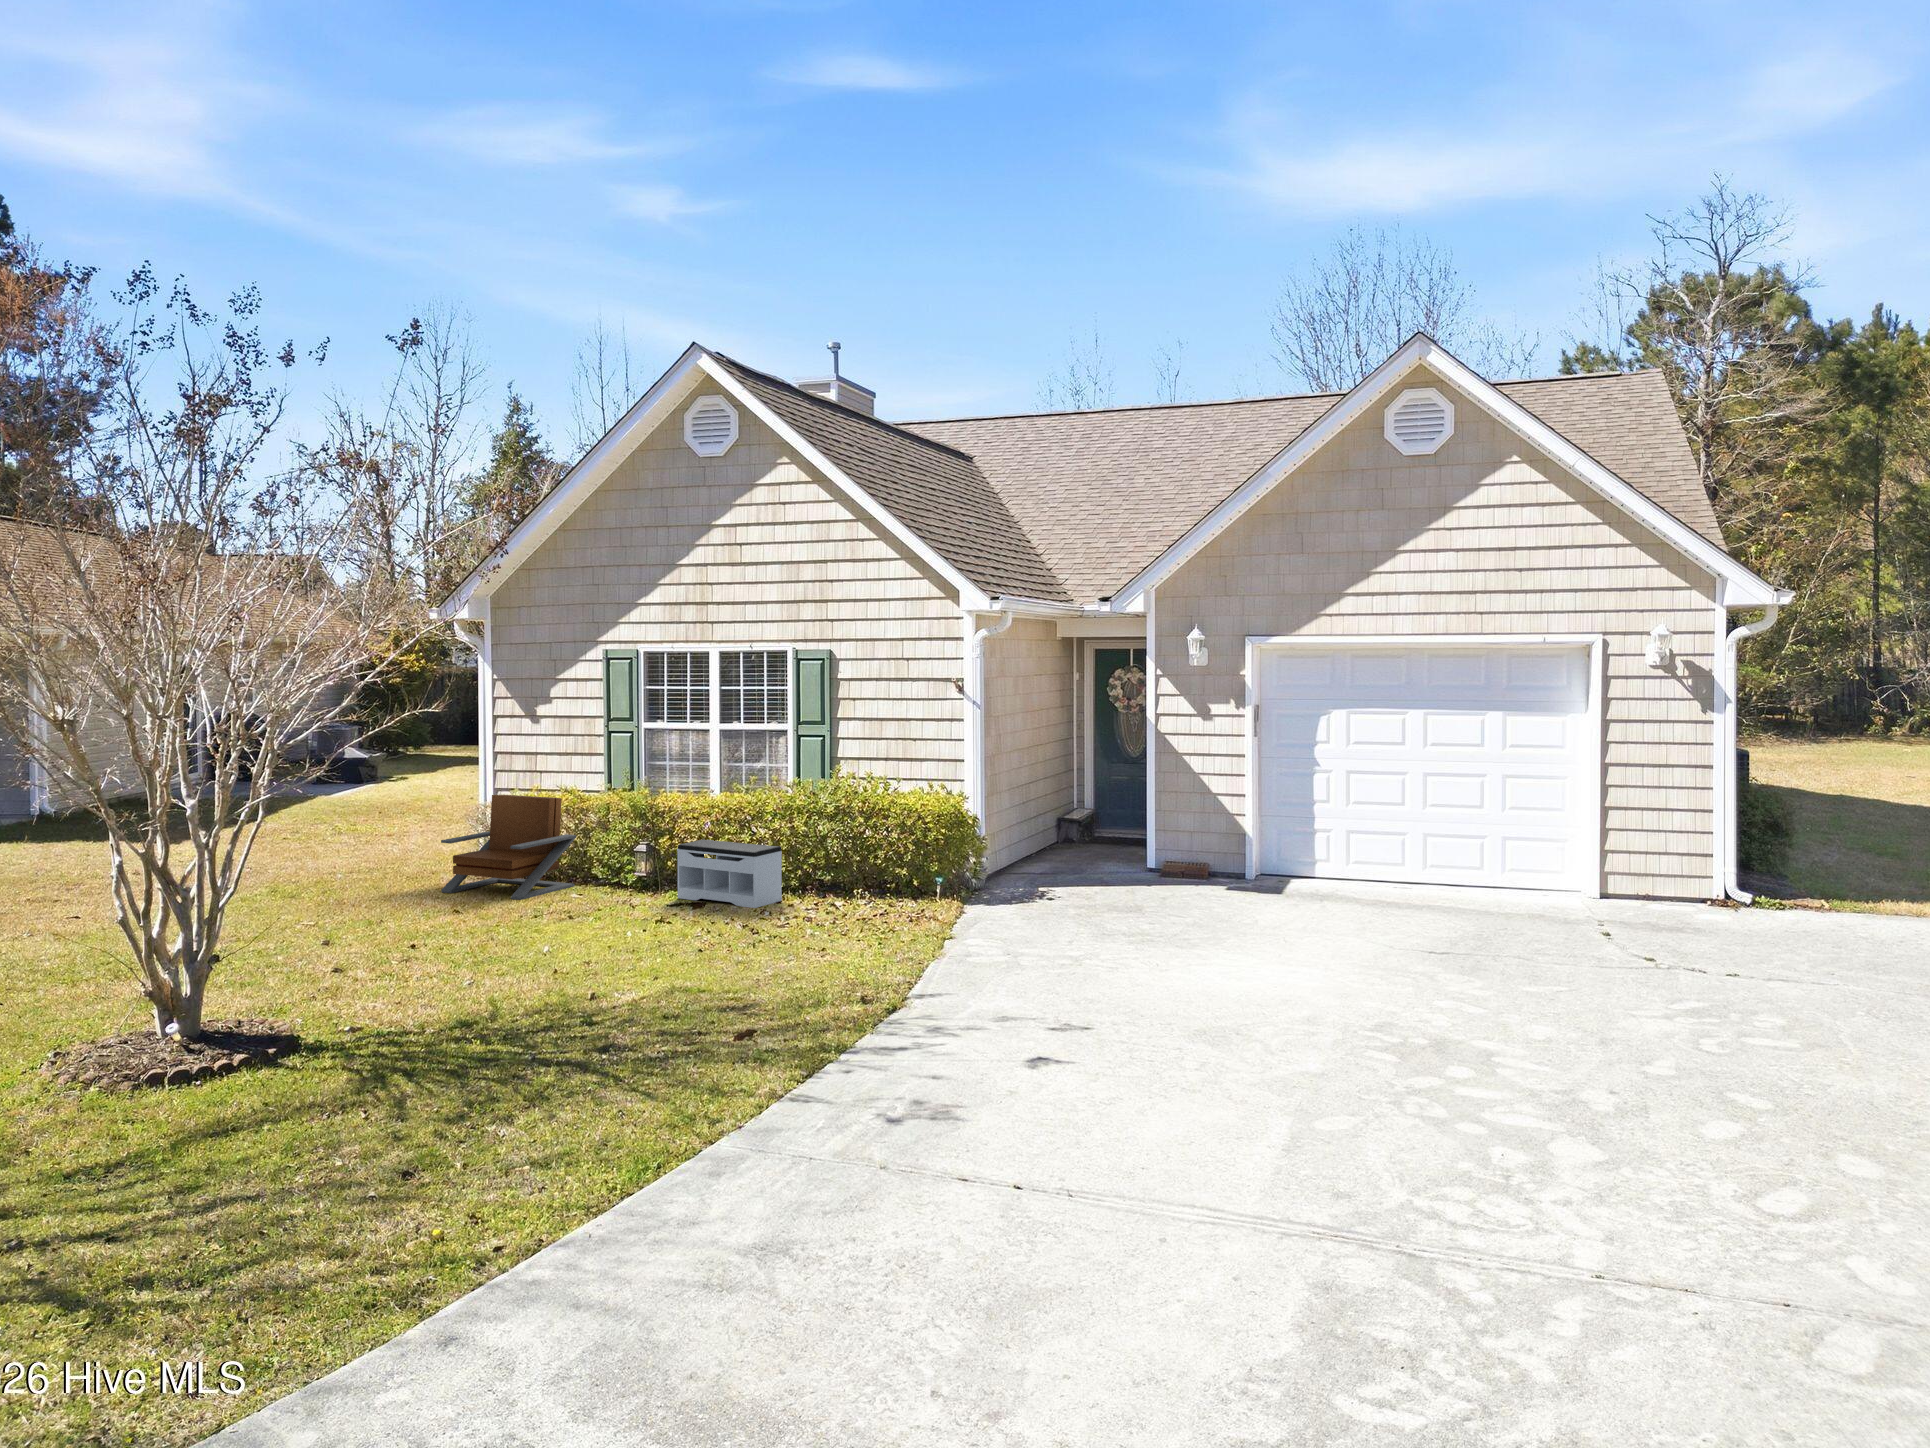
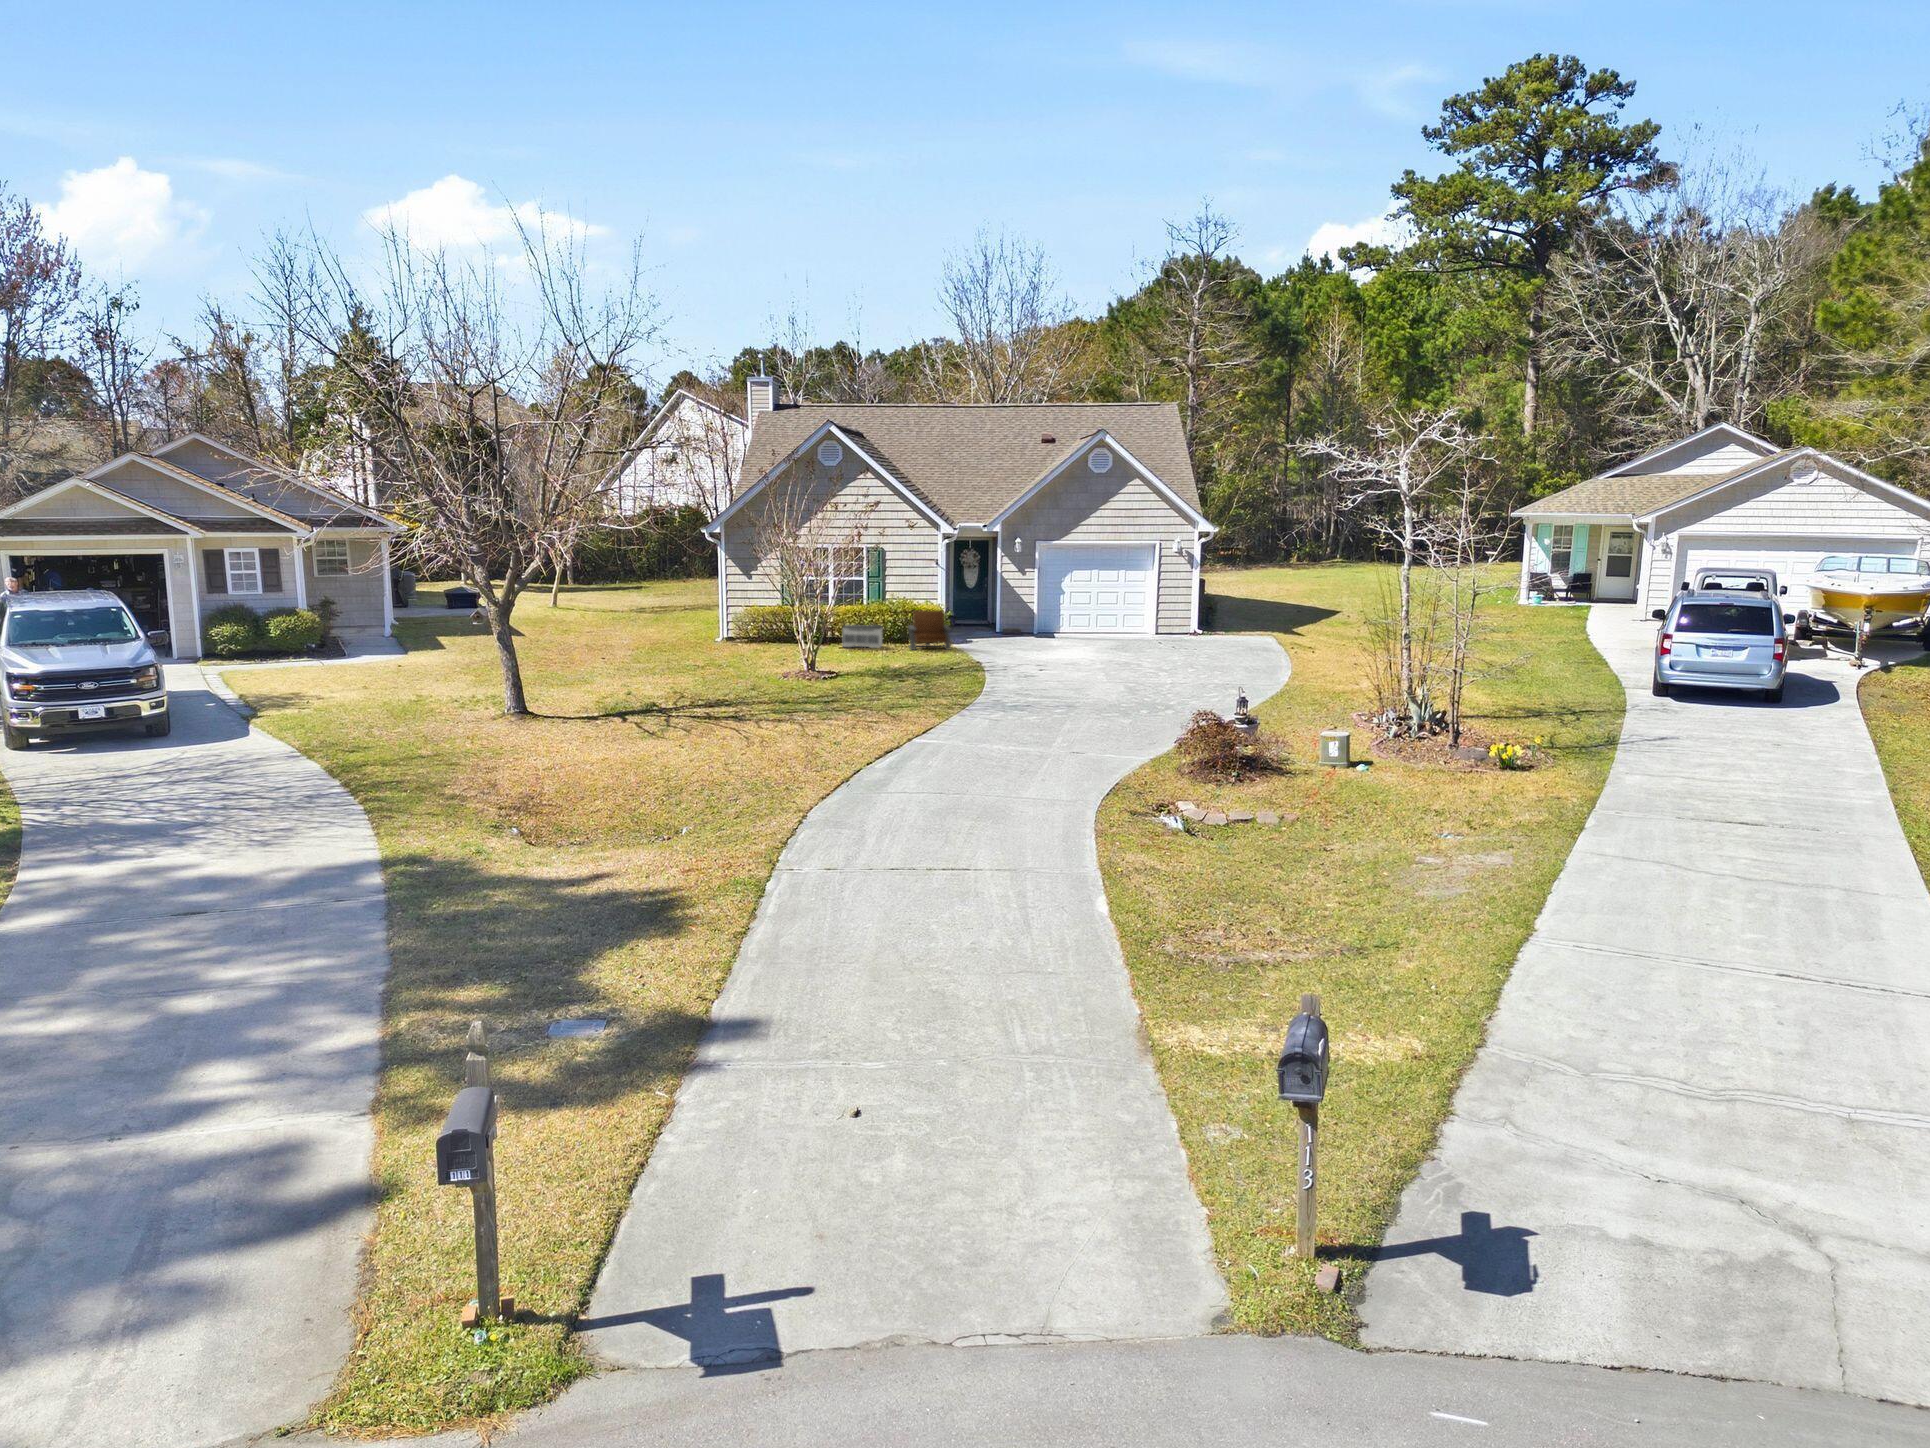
lounge chair: present [441,795,576,900] -> present [908,610,951,650]

